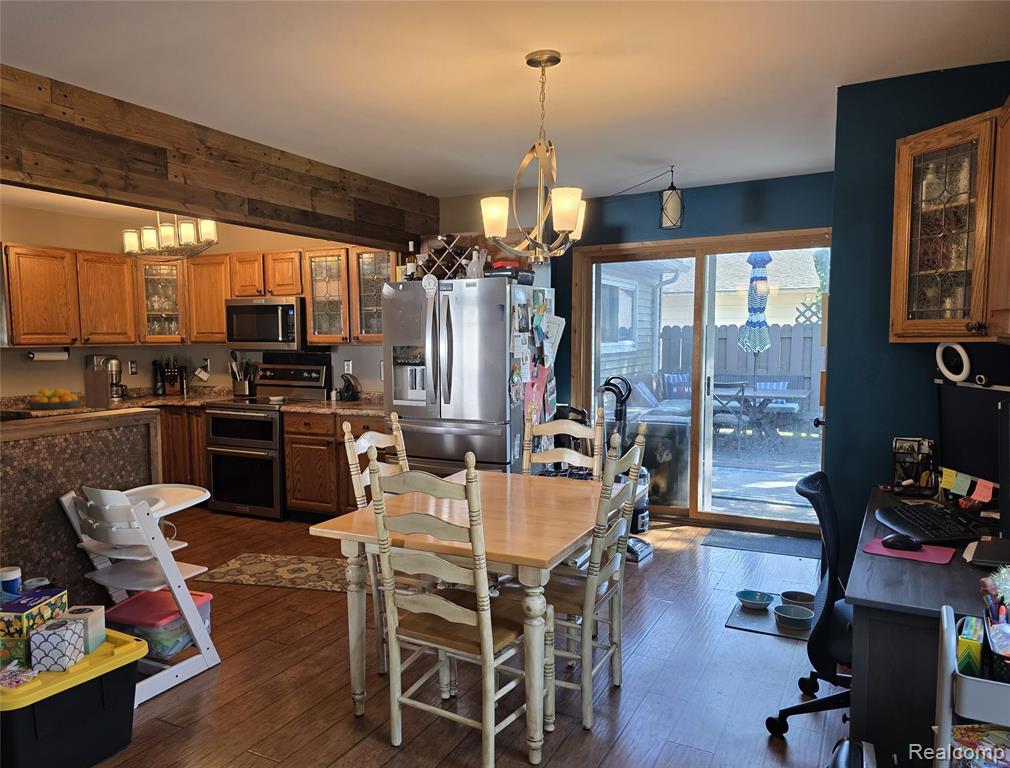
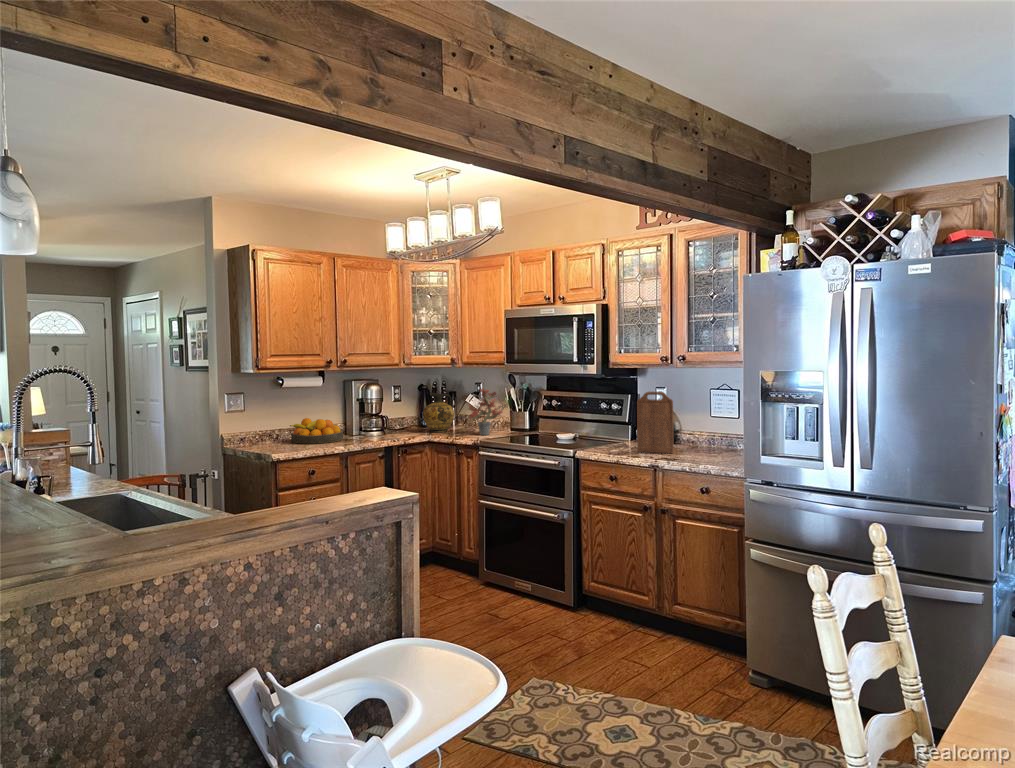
potted plant: none [192,355,232,400] -> present [468,386,508,435]
cutting board: present [84,365,111,408] -> present [637,392,674,453]
ceramic jug: none [155,366,184,399] -> present [423,393,455,432]

